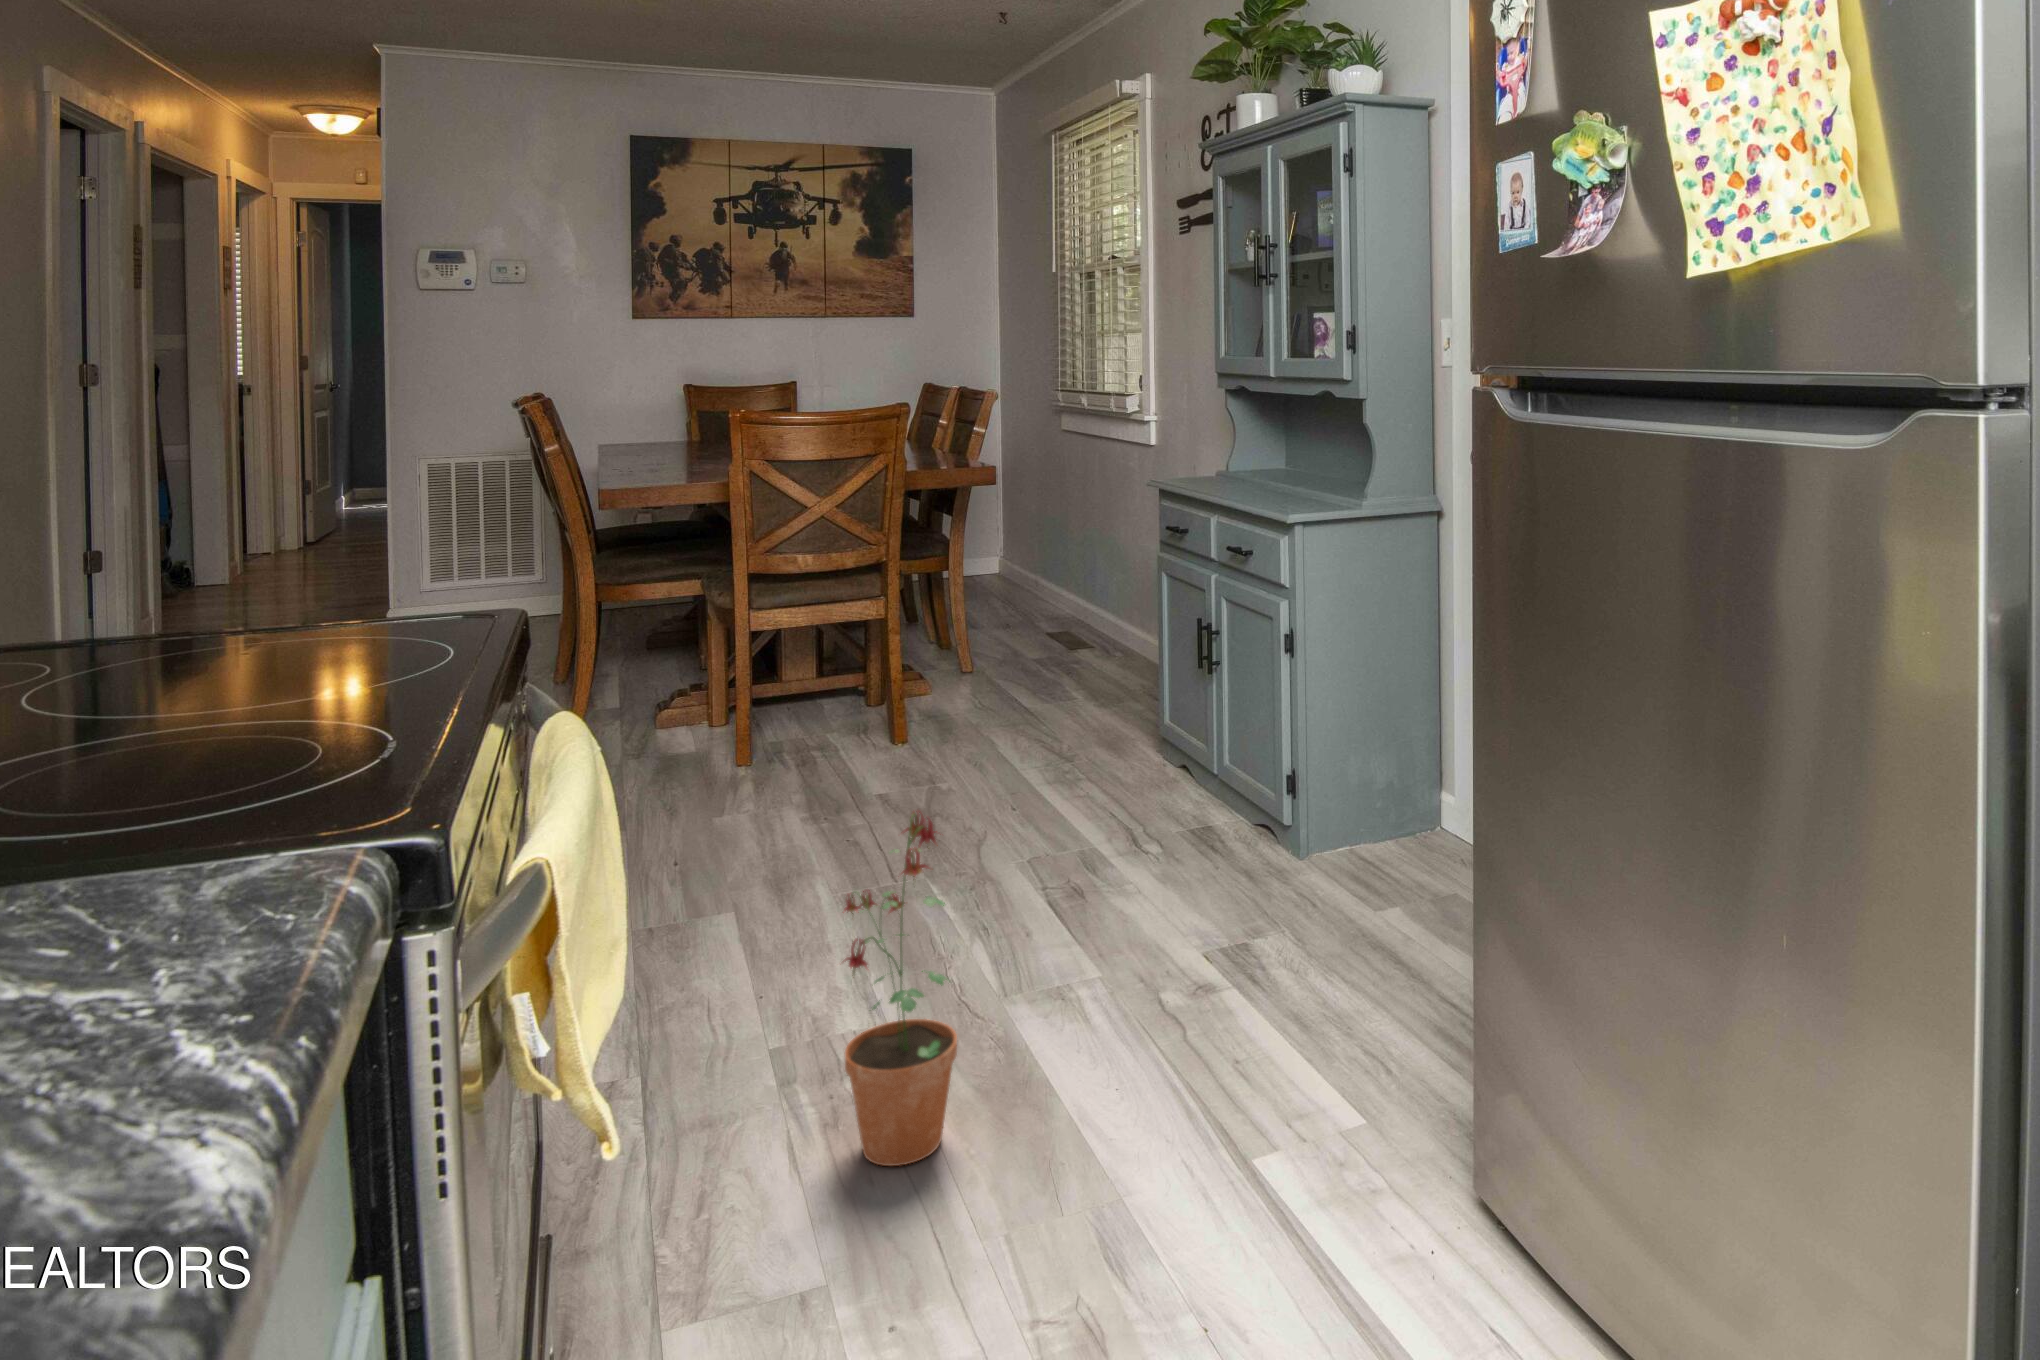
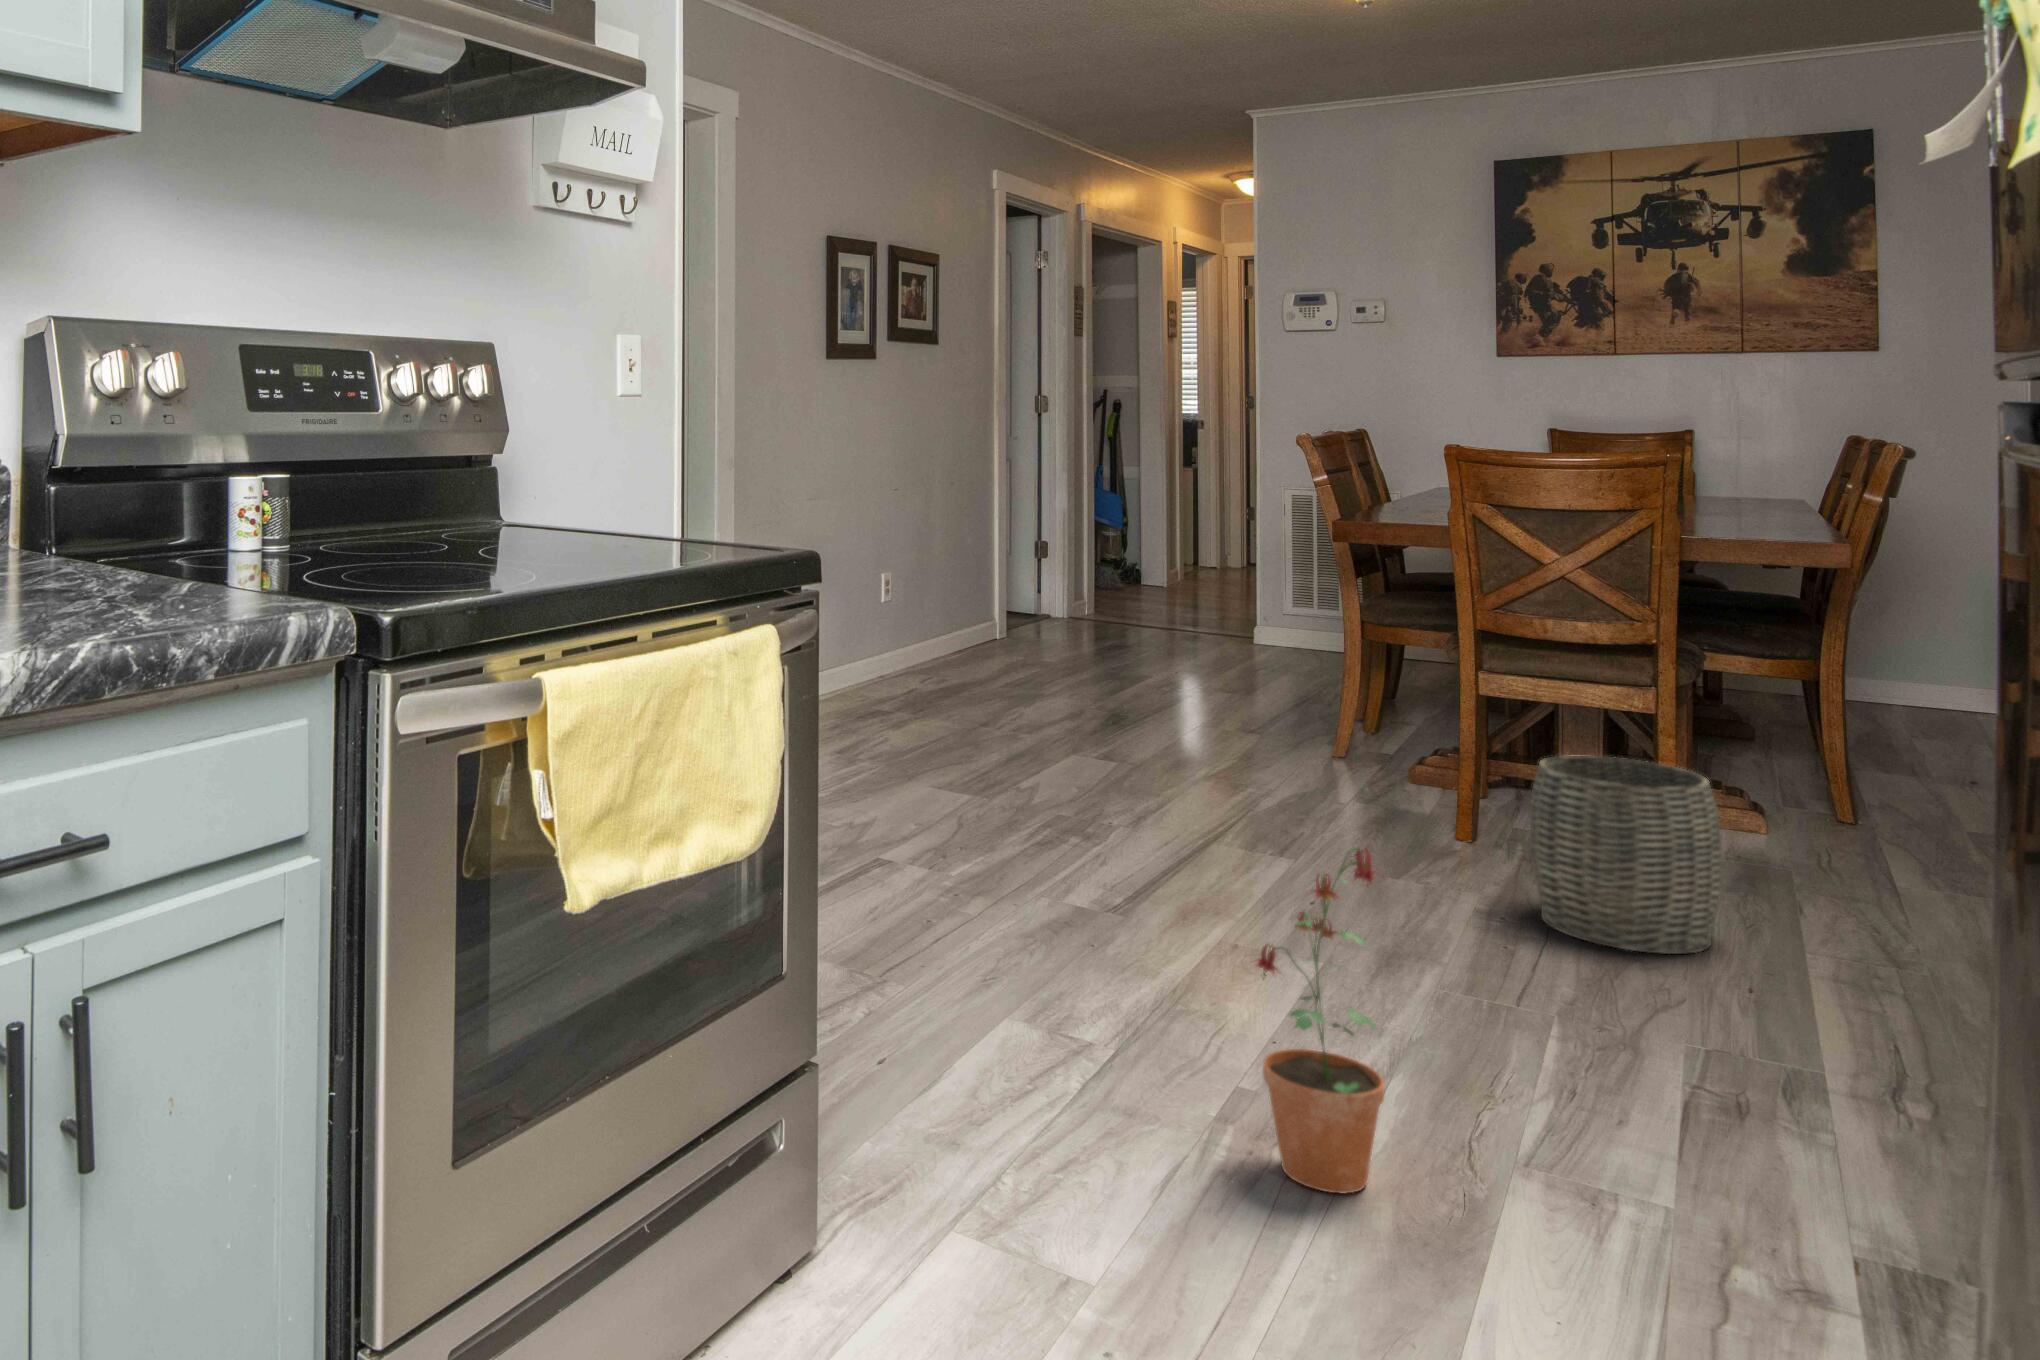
woven basket: none [849,665,987,830] -> present [1530,755,1722,954]

